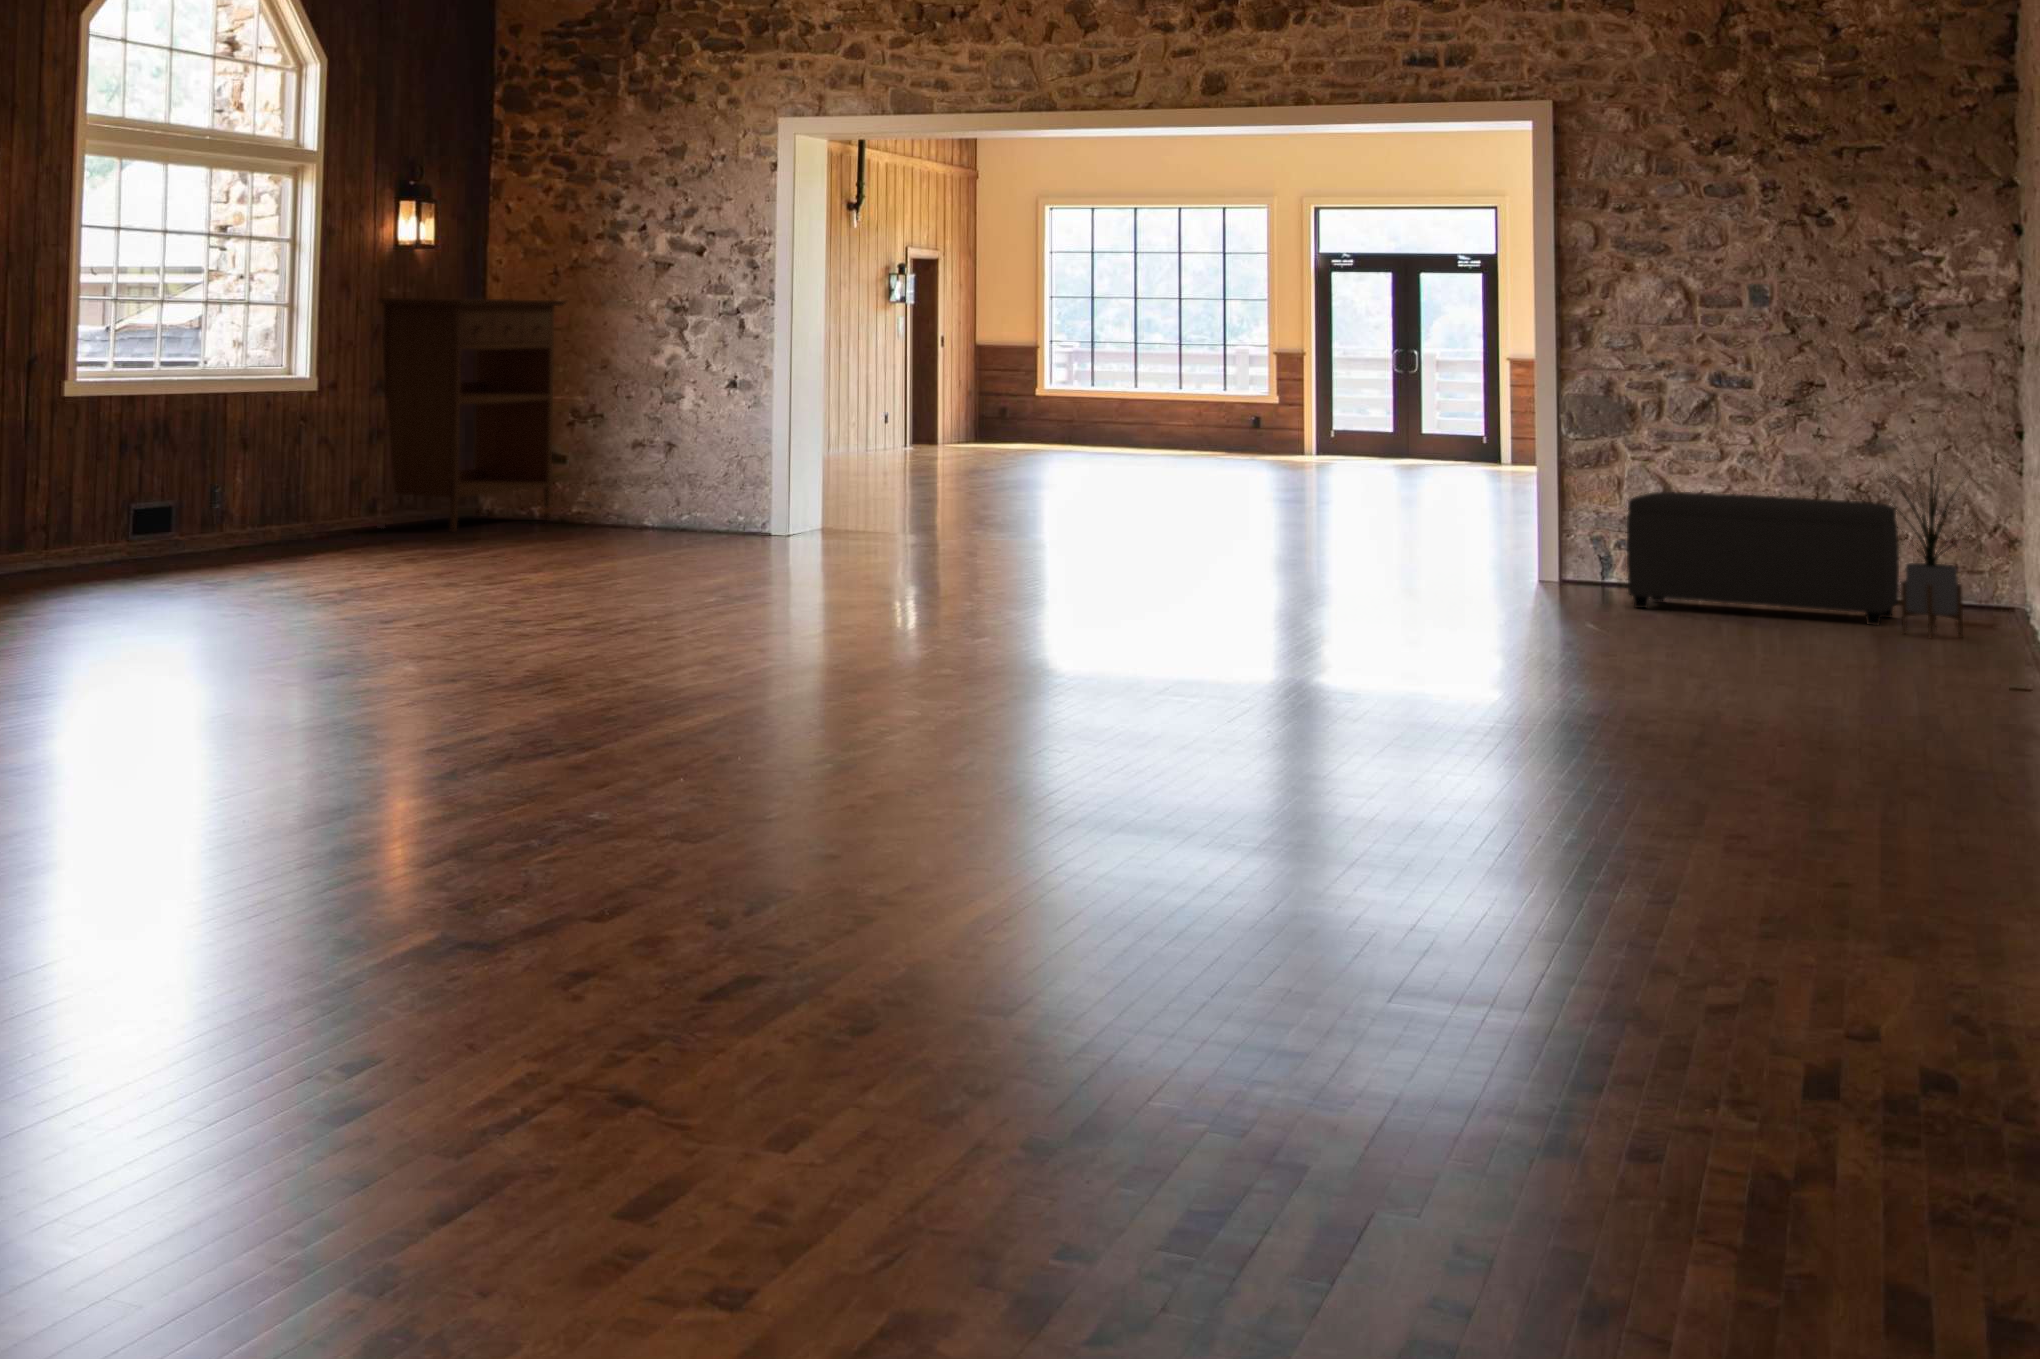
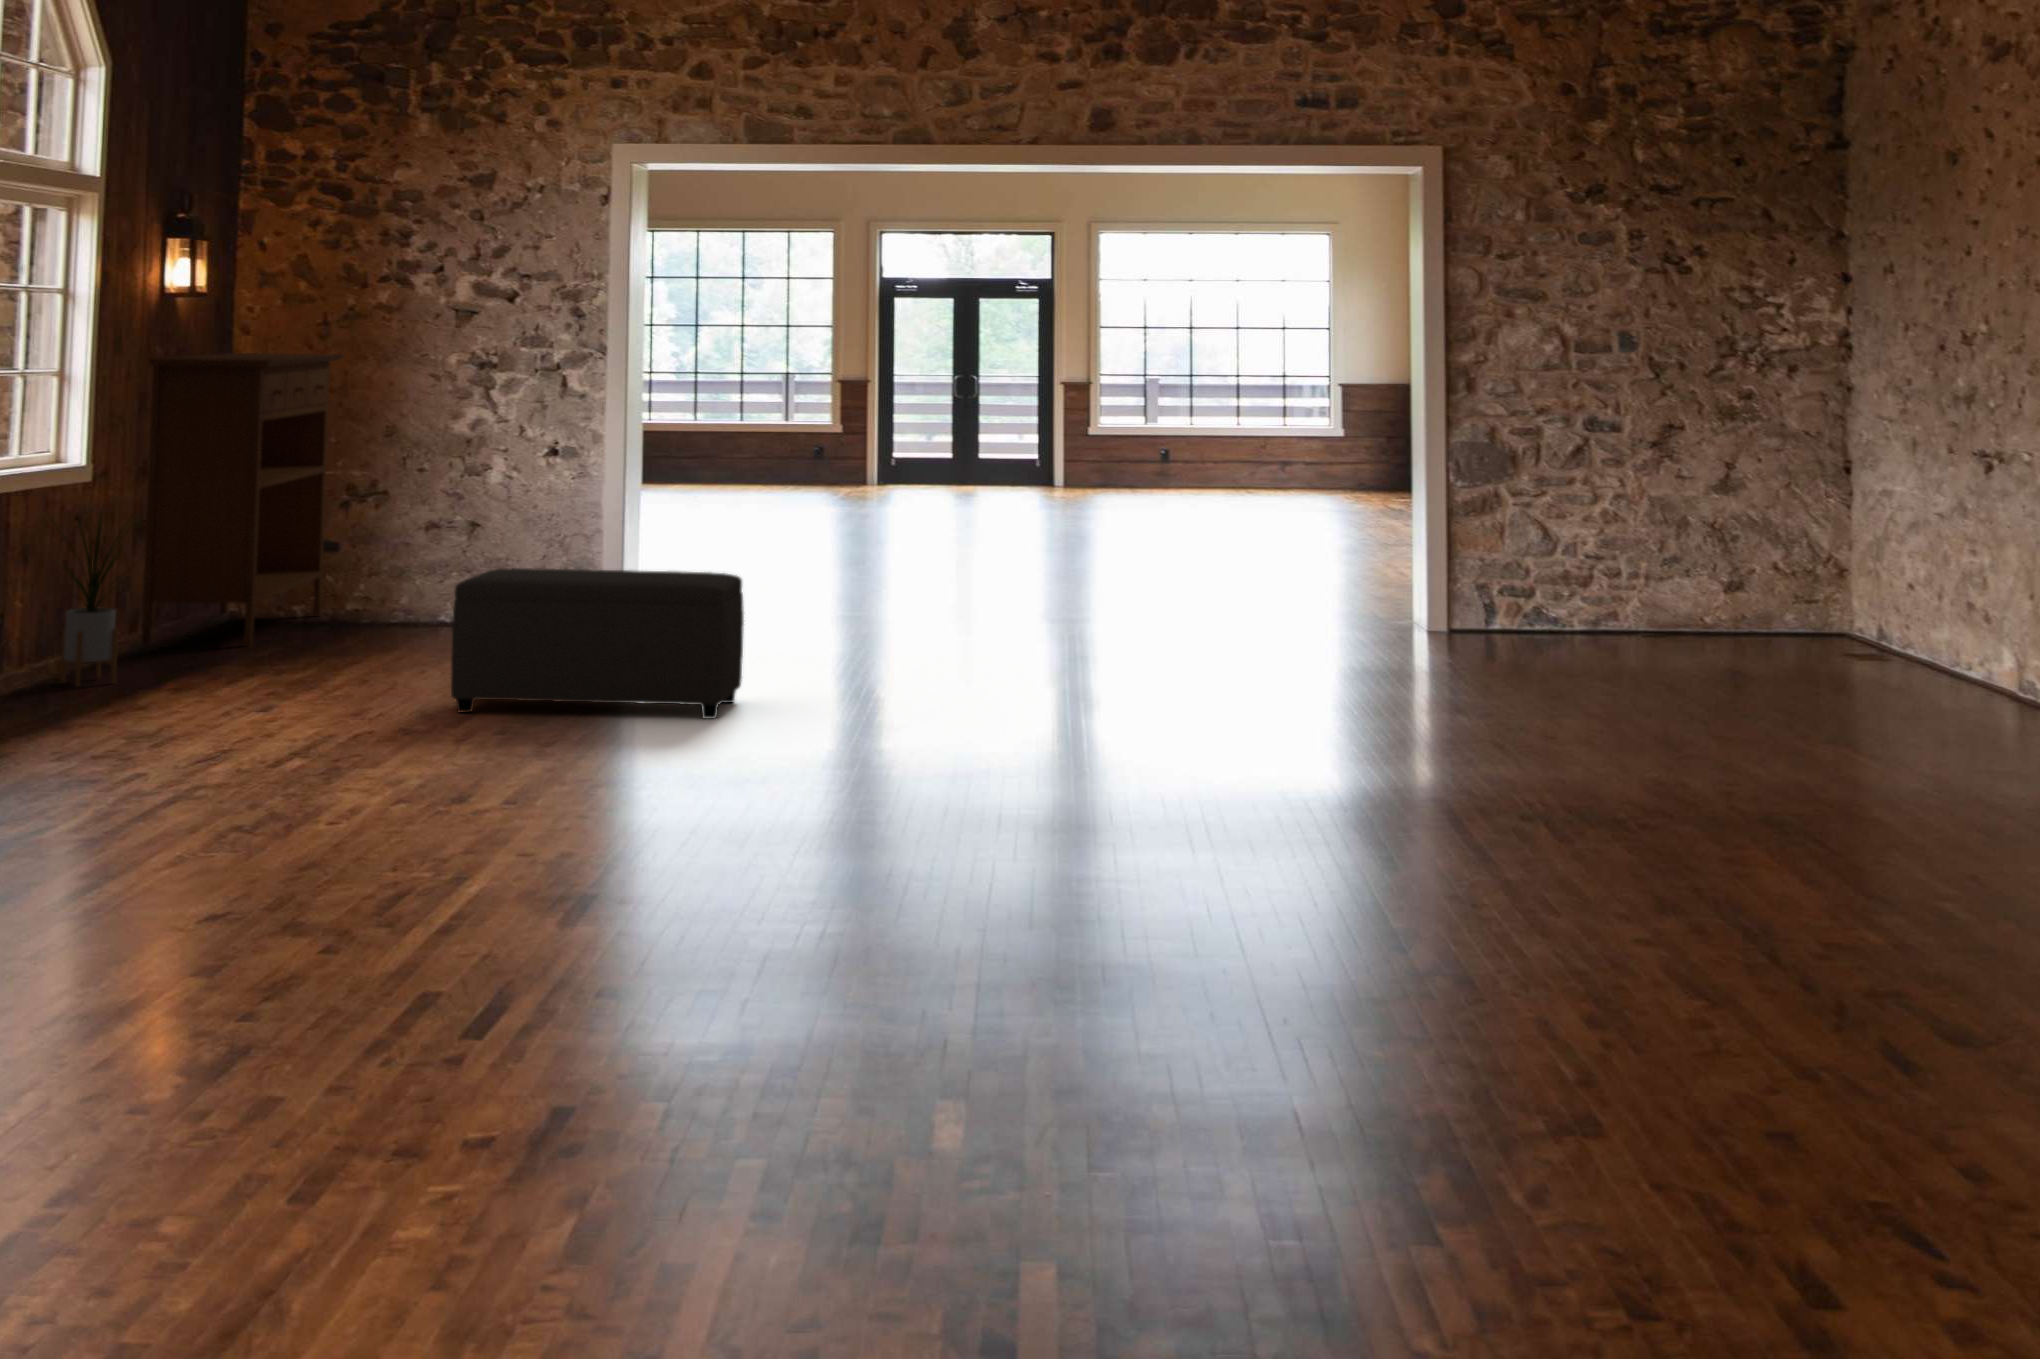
house plant: present [1881,458,1976,638] -> present [50,511,141,687]
ottoman: present [1627,492,1899,625] -> present [451,568,744,719]

